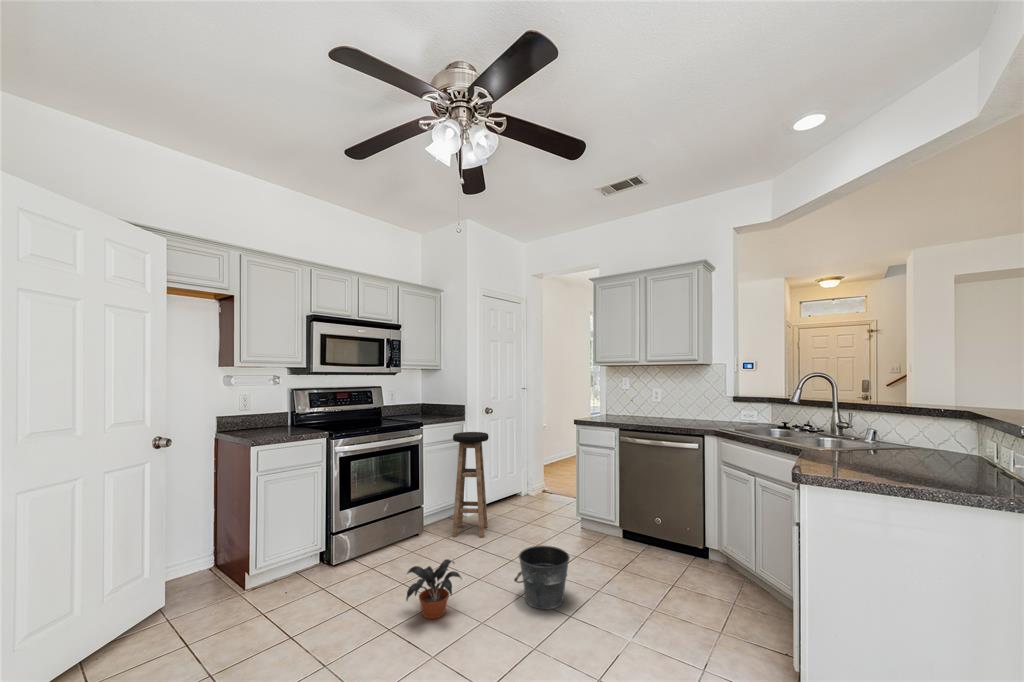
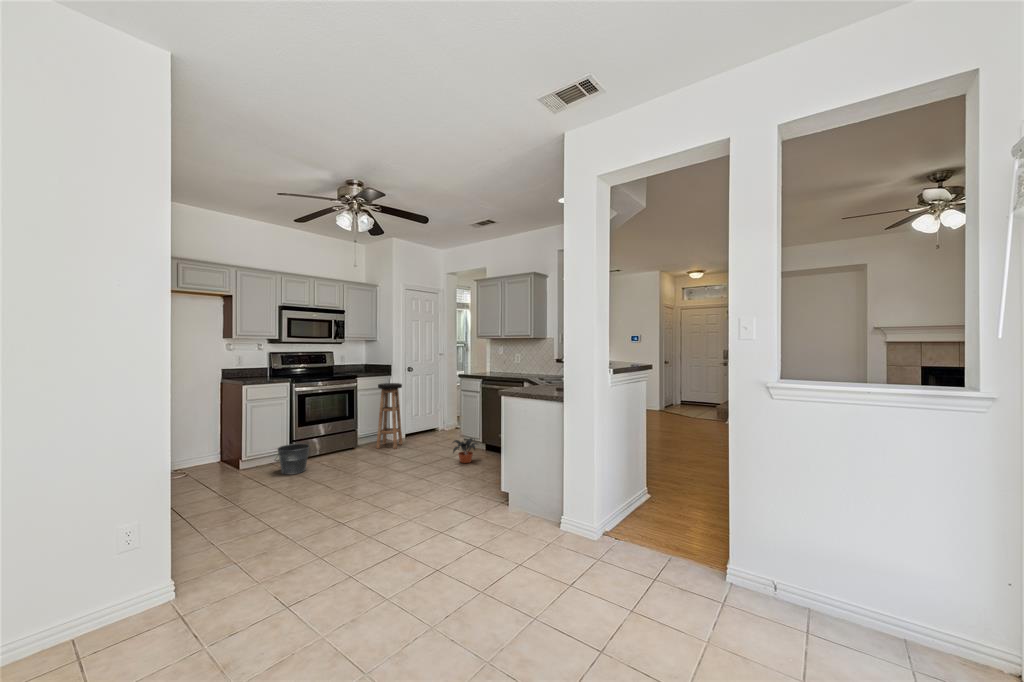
bucket: present [514,546,570,609] -> present [275,444,310,474]
potted plant: present [406,559,461,619] -> present [453,438,477,463]

